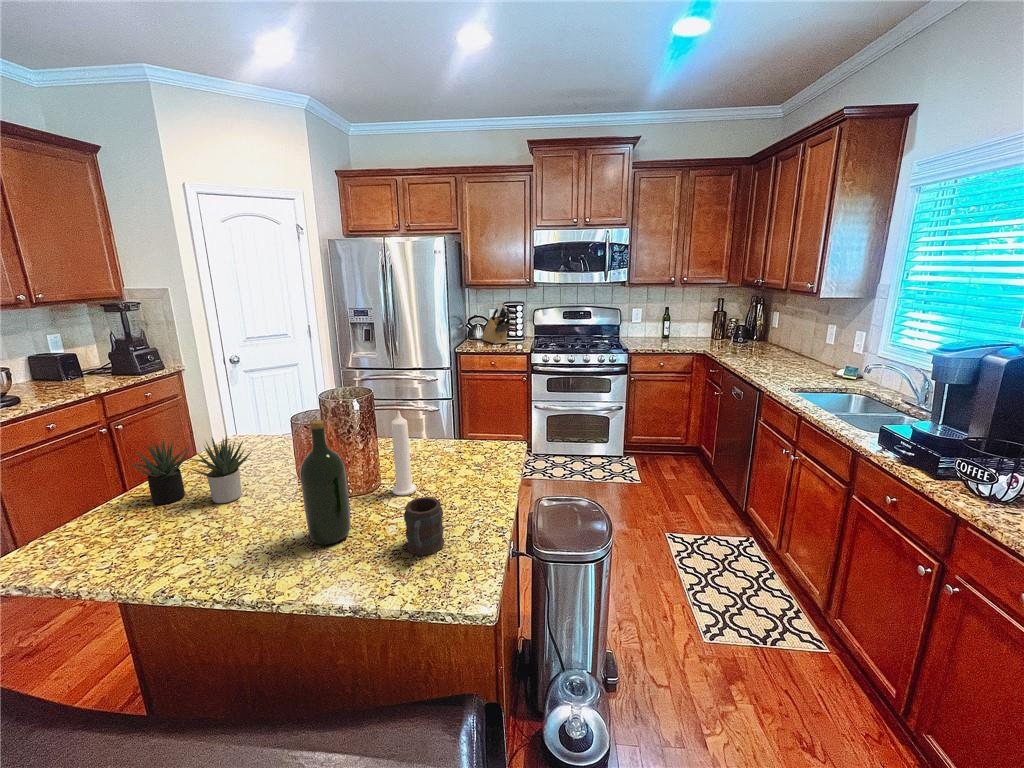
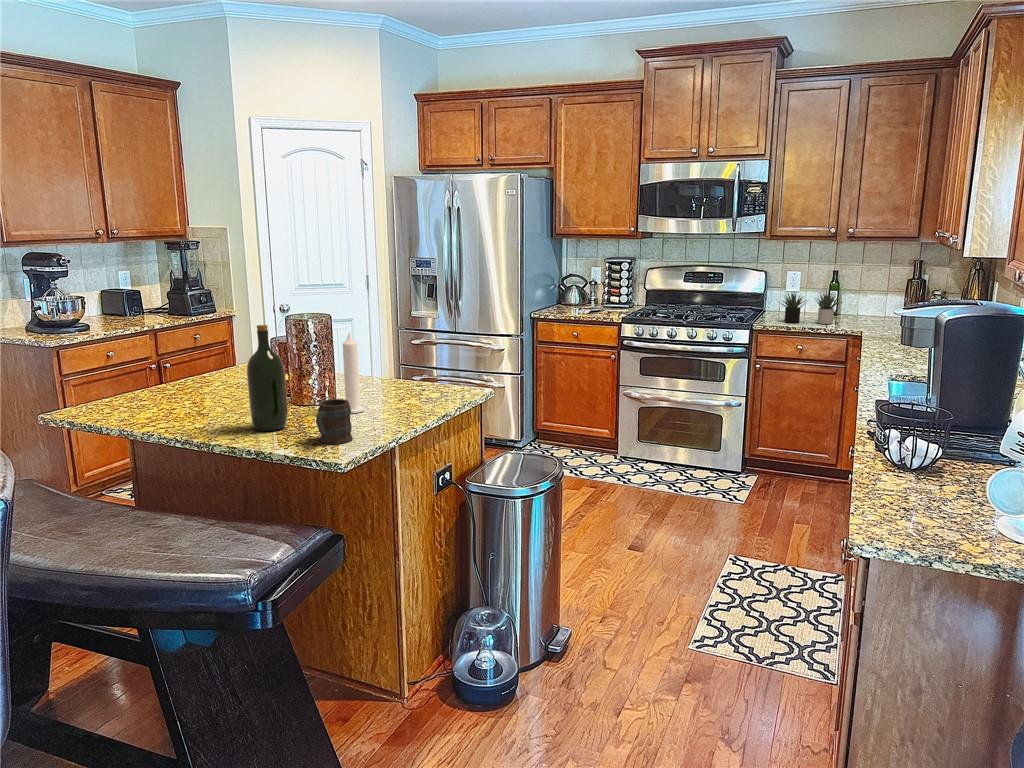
knife block: present [481,306,511,344] -> none [573,261,605,310]
succulent plant: present [129,437,251,504] -> present [781,291,841,324]

